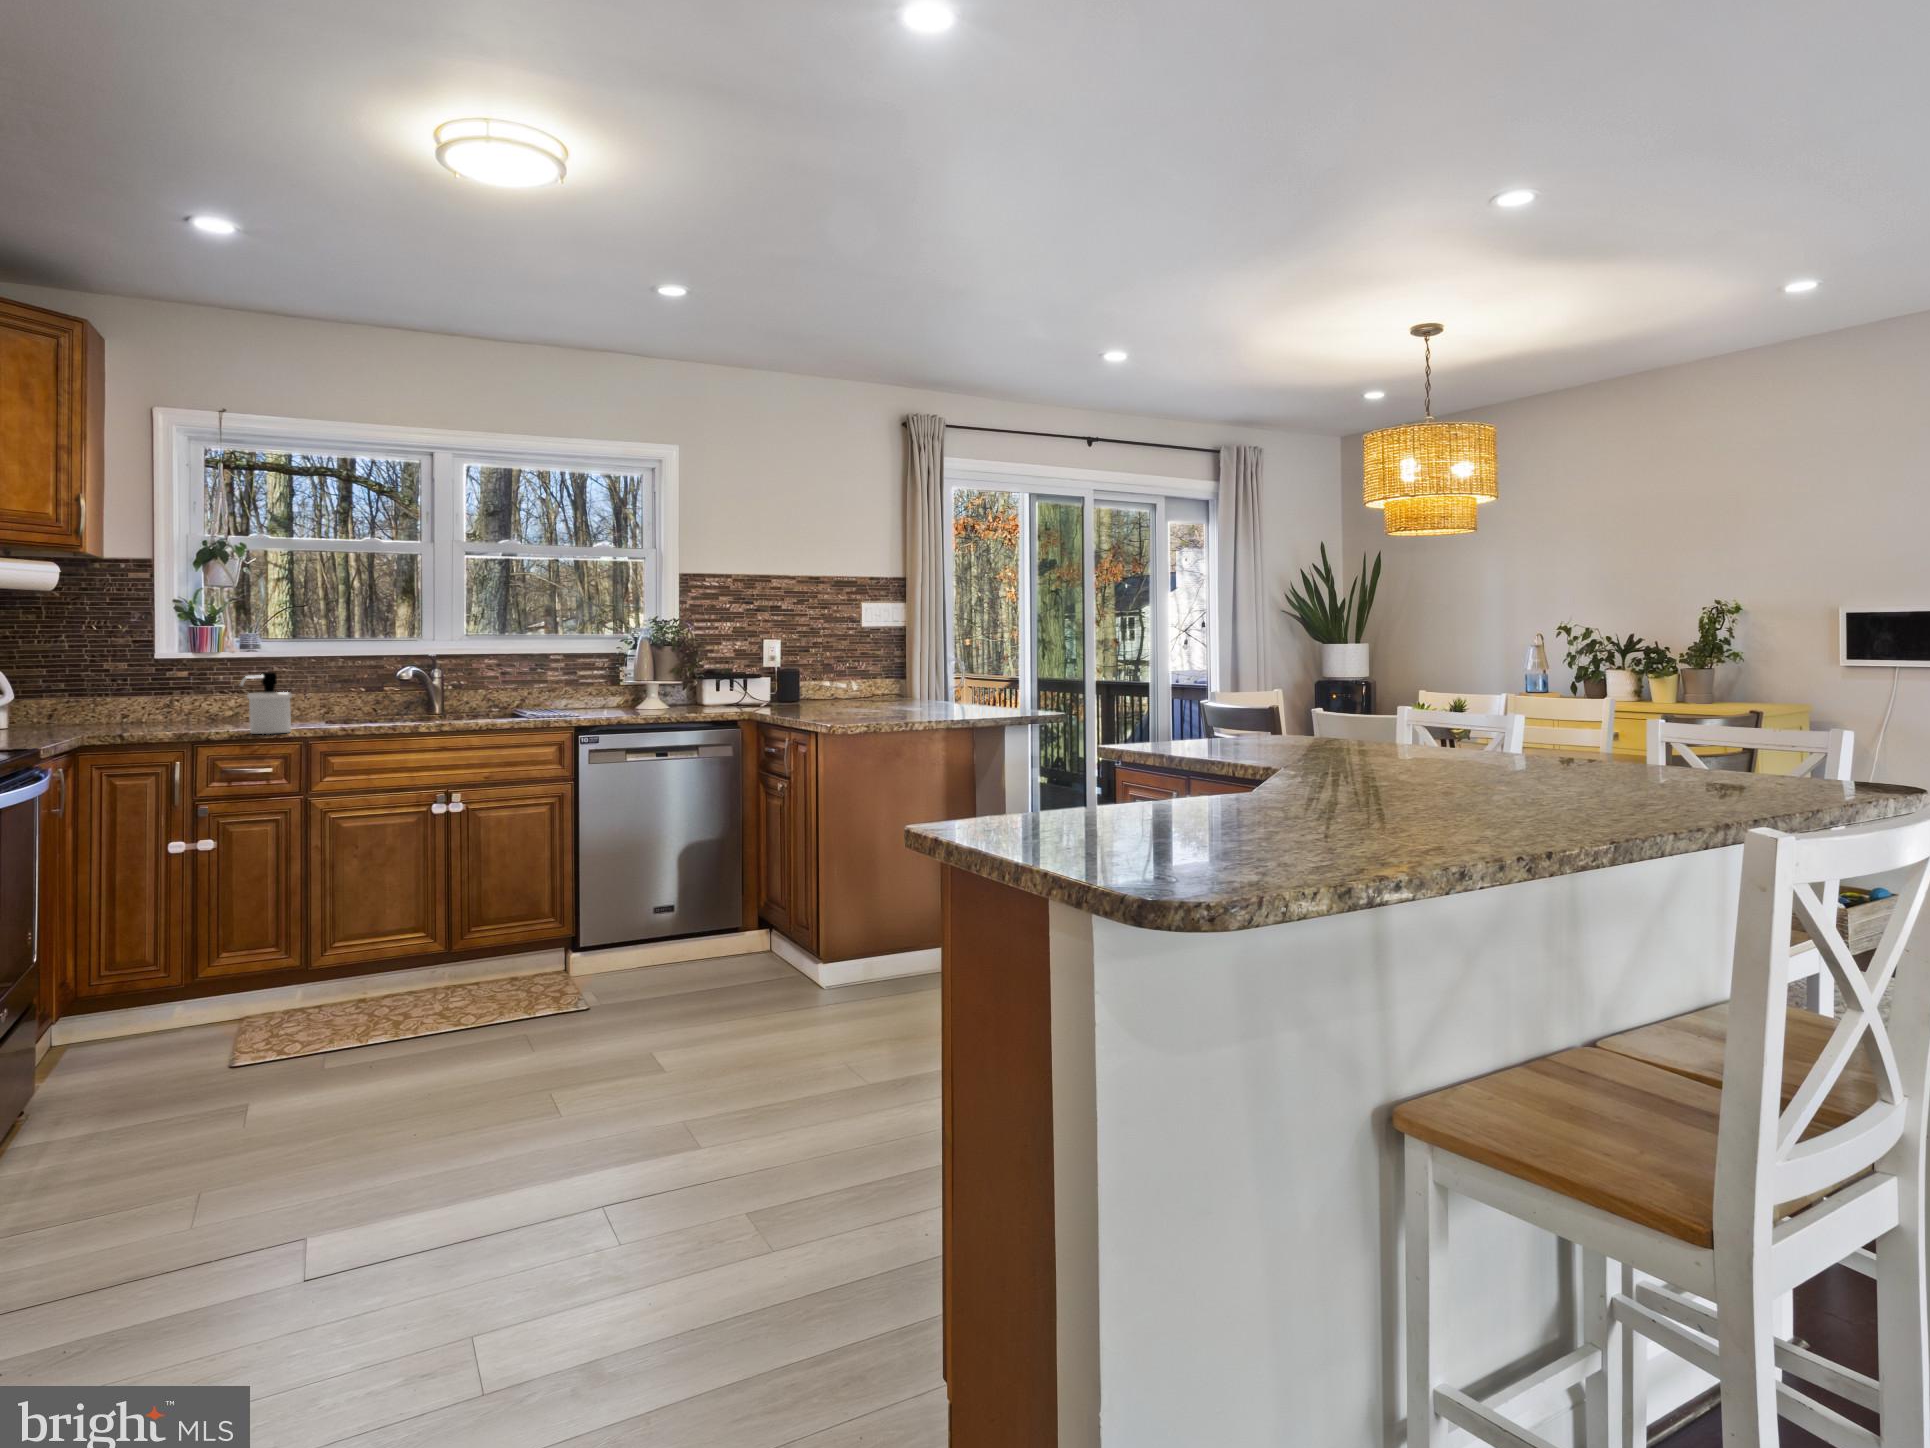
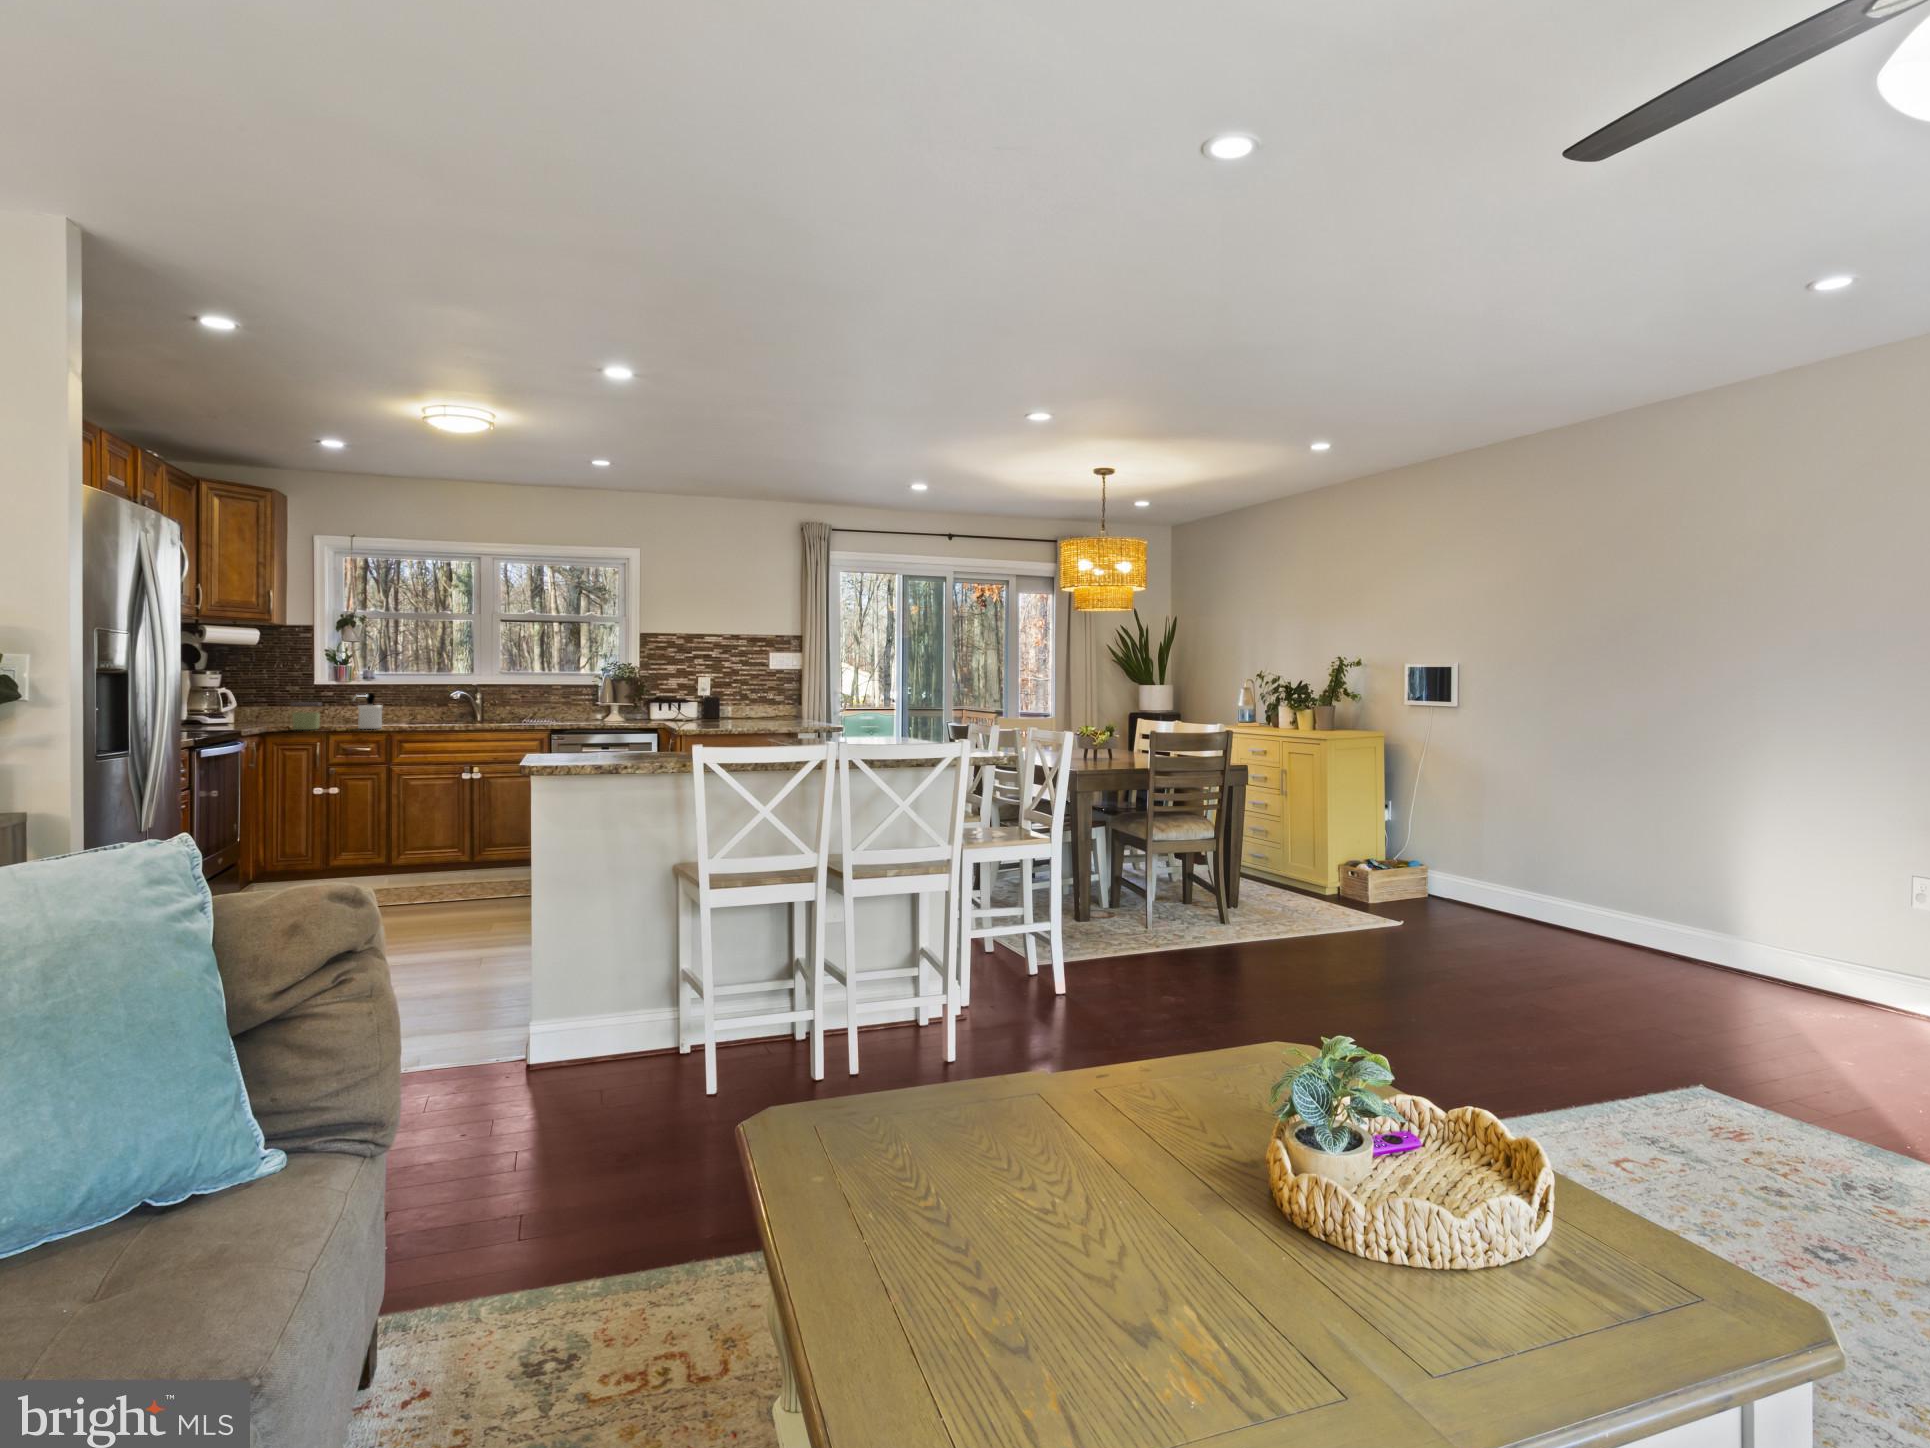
jar: none [126,689,184,739] -> present [291,702,322,730]

